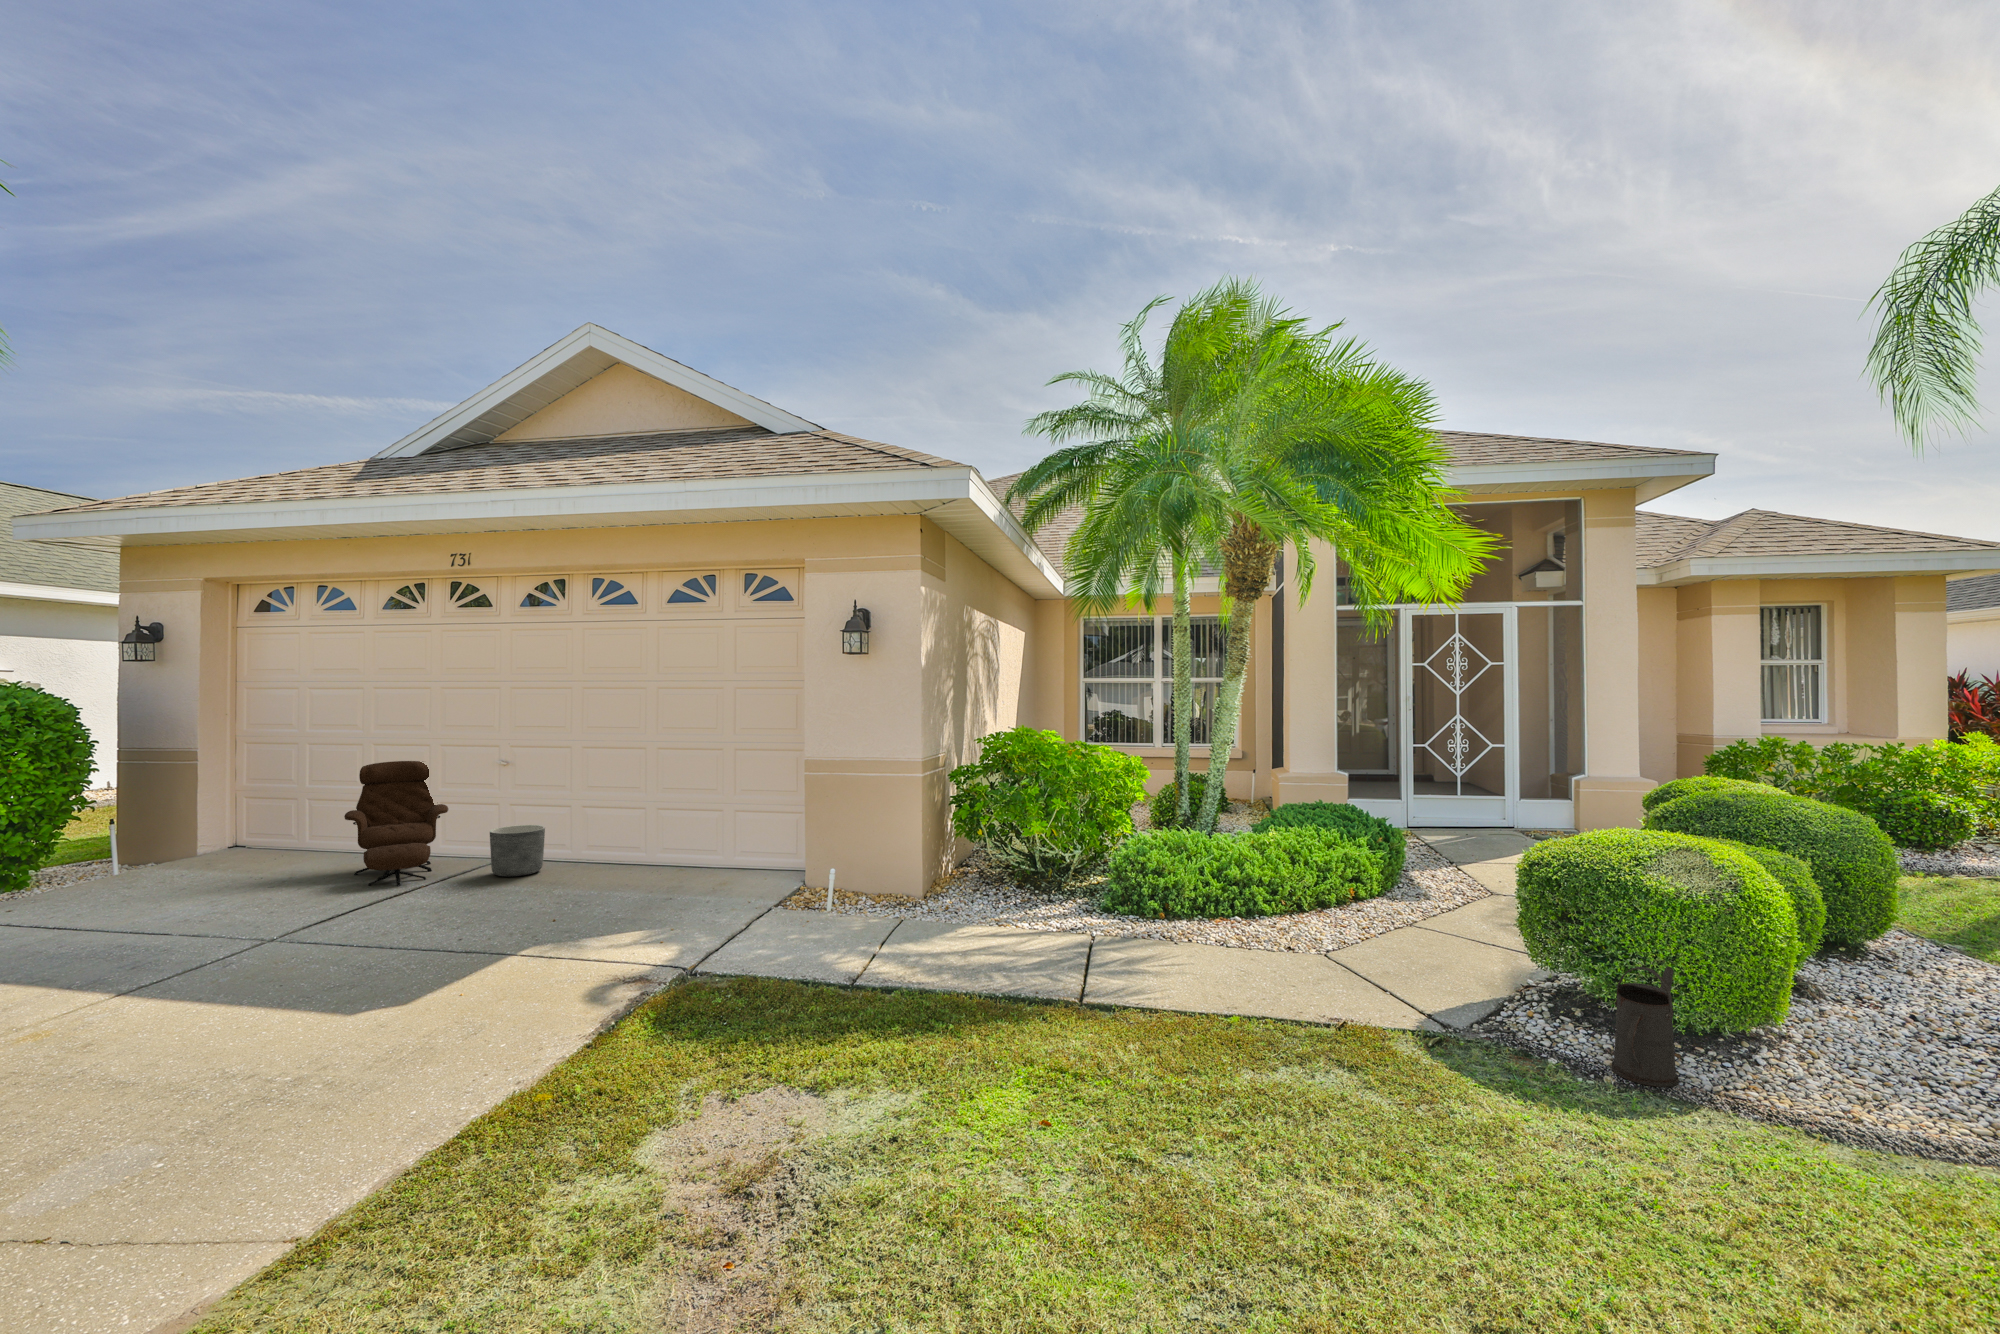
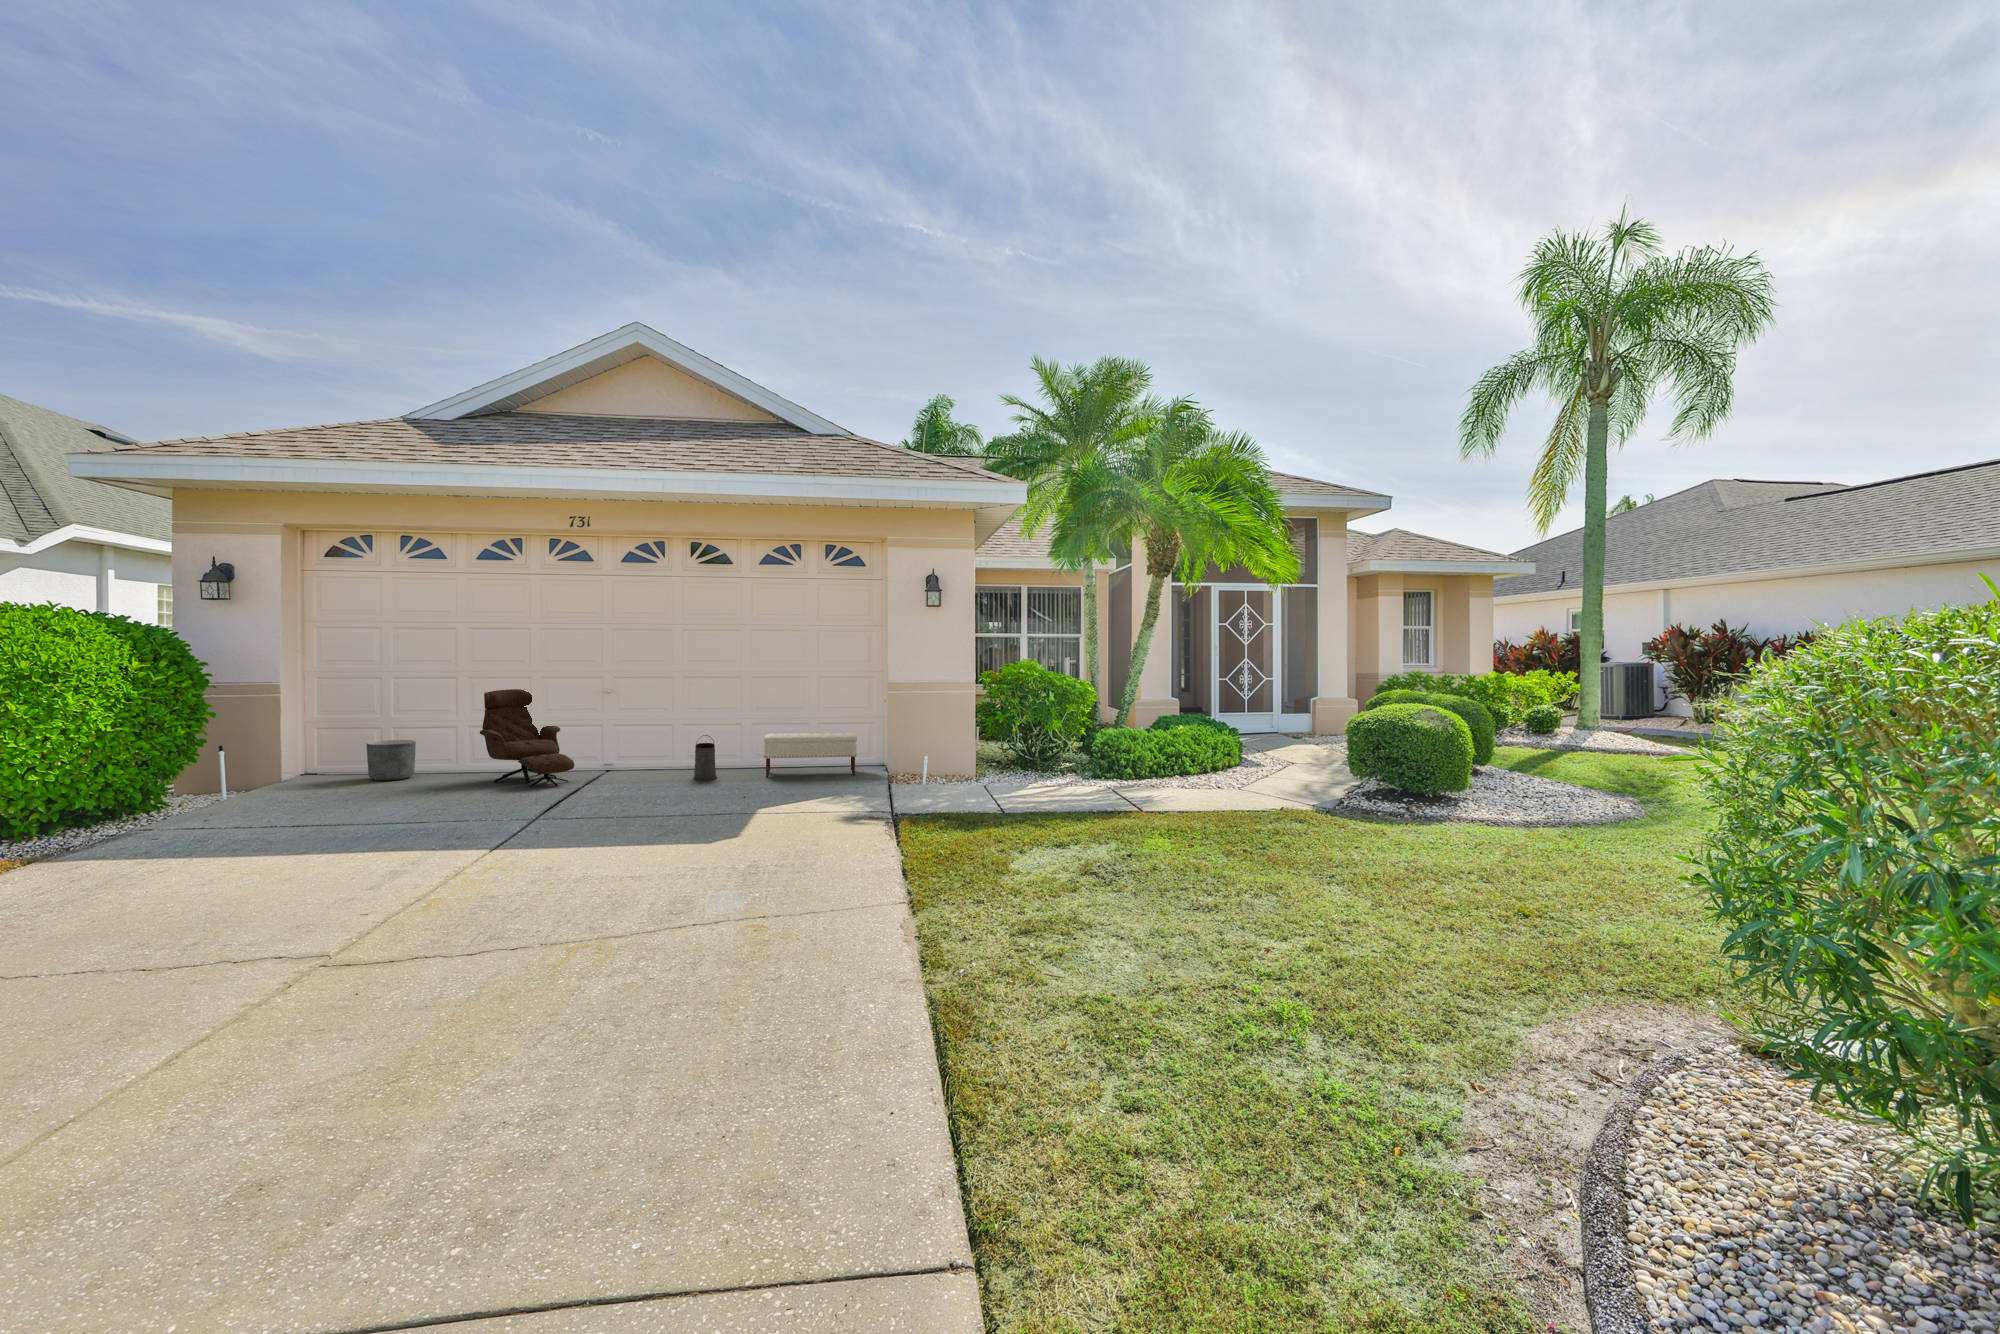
bench: none [653,824,785,887] -> present [764,733,857,777]
planter: present [490,825,545,877] -> present [366,740,416,781]
watering can: present [1611,967,1679,1087] -> present [693,735,717,780]

